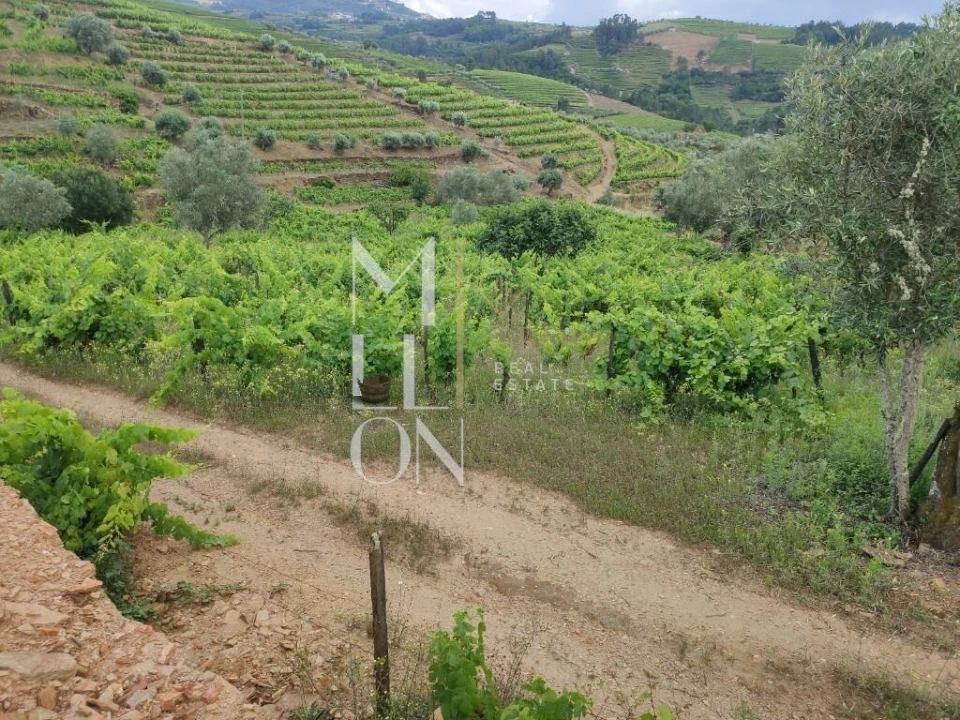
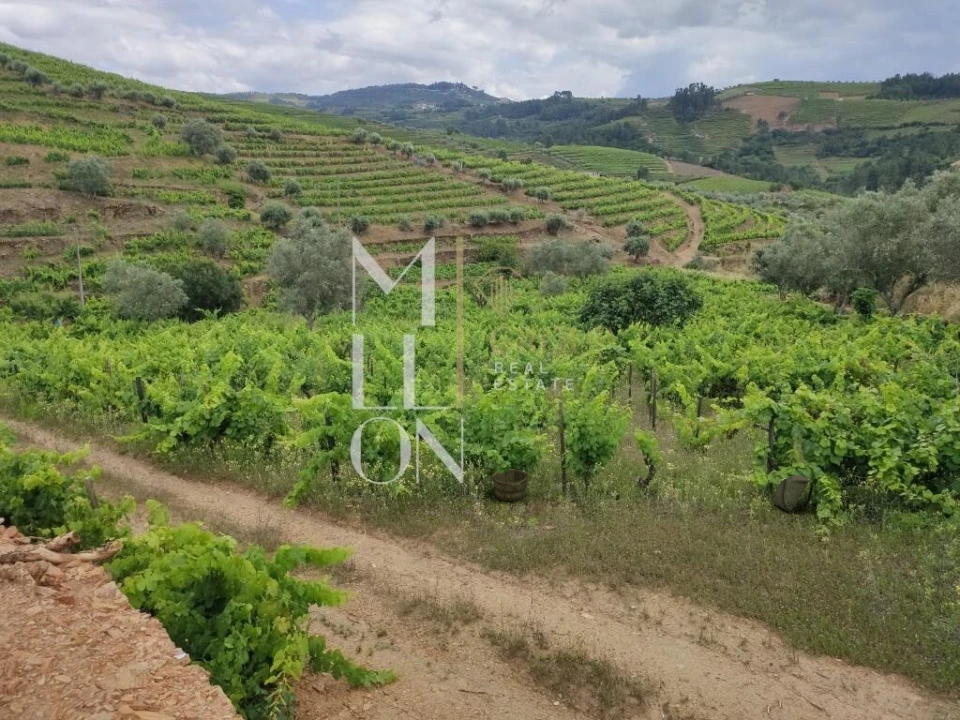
backpack: none [606,377,641,413] -> present [771,475,813,512]

